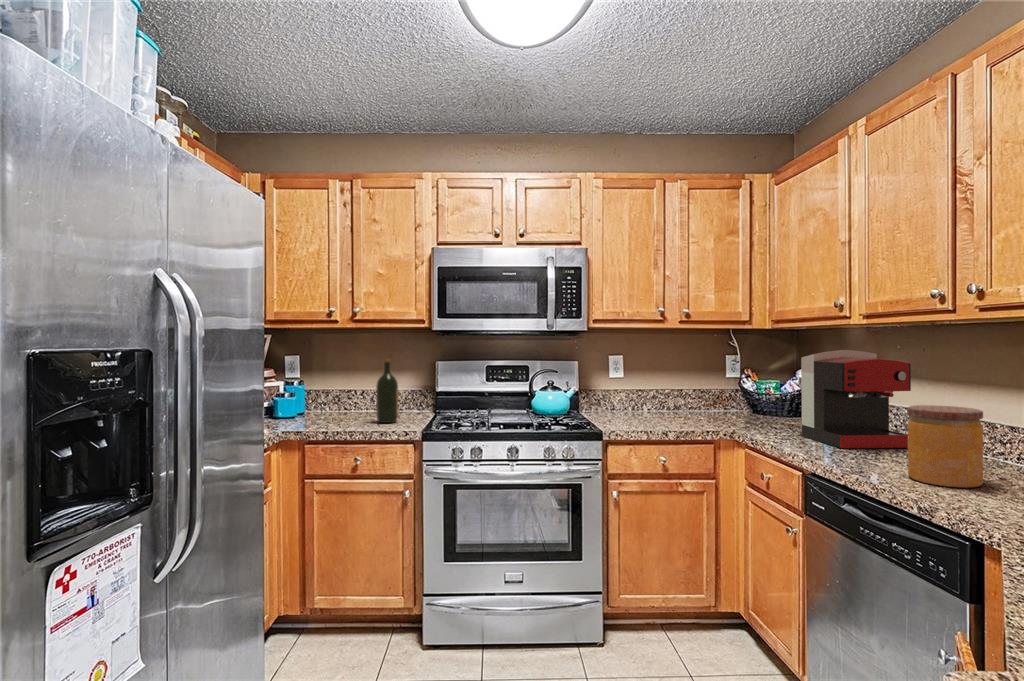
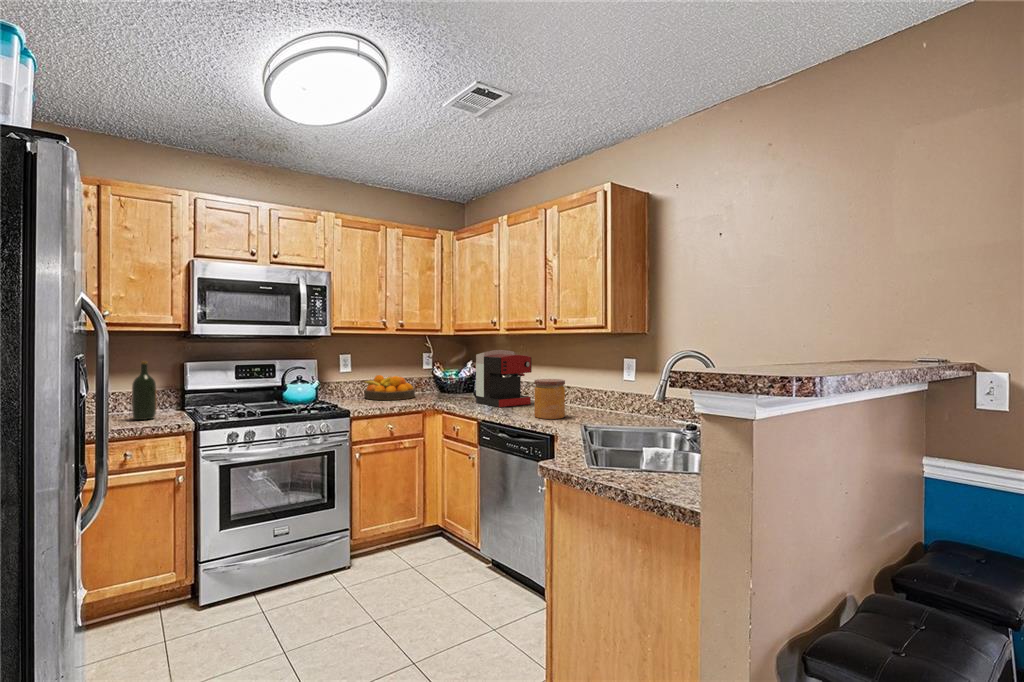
fruit bowl: none [635,384,709,420] -> present [364,375,415,400]

